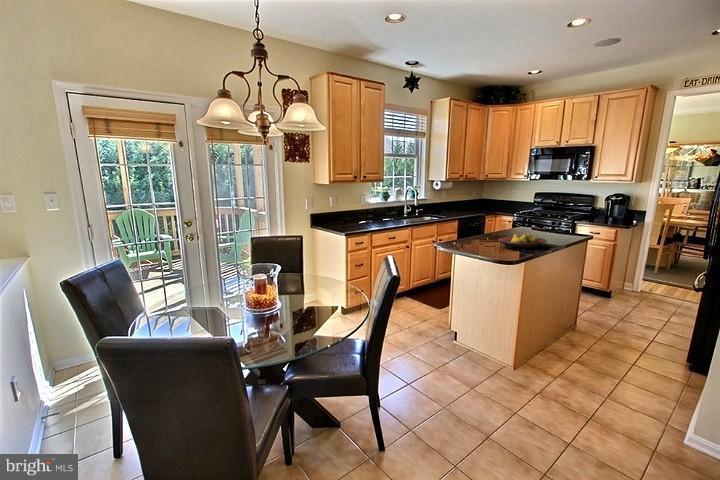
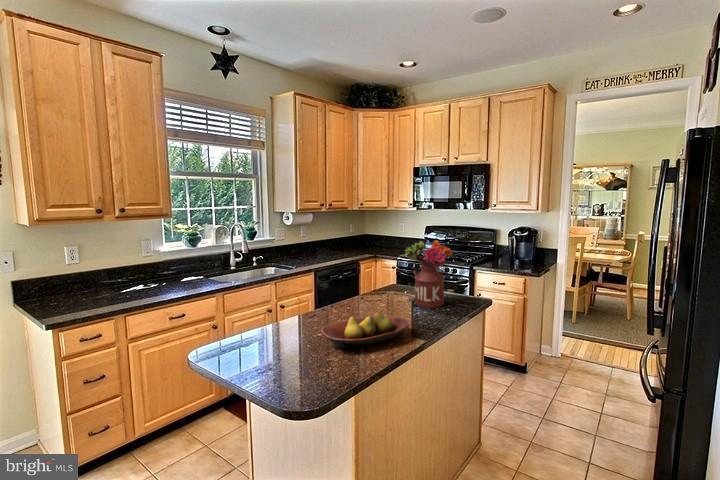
flower arrangement: none [539,197,571,237] -> present [405,240,452,308]

